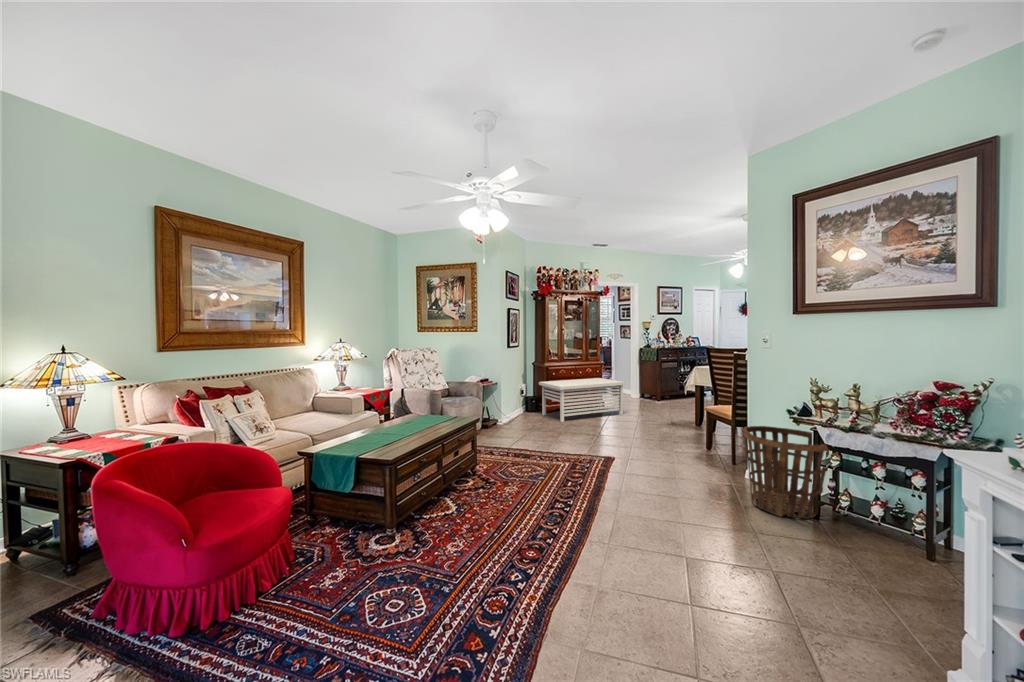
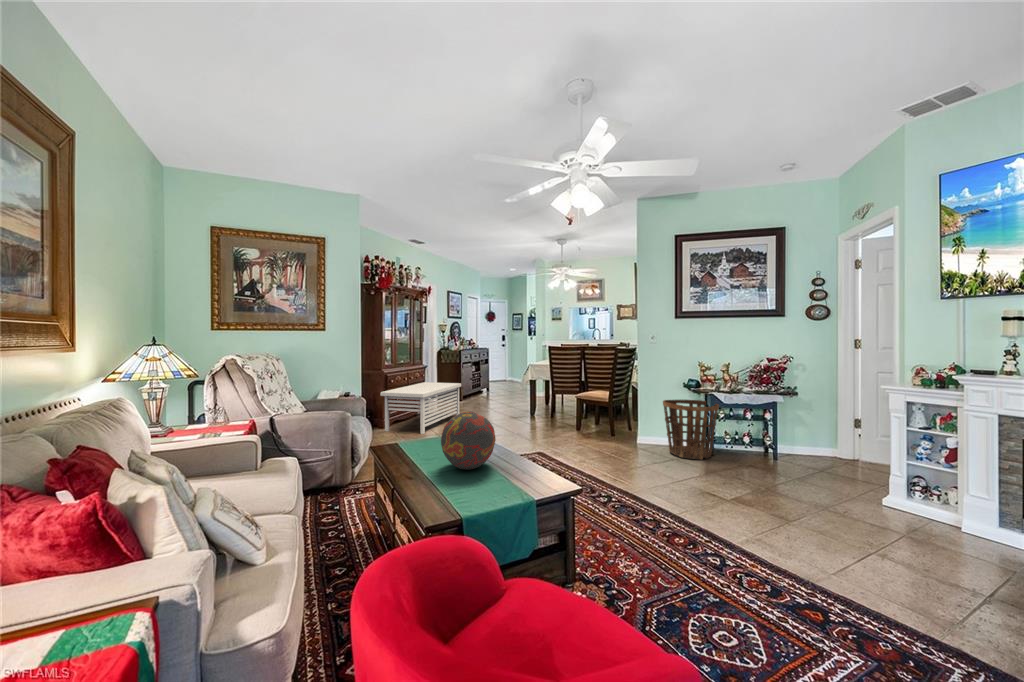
decorative orb: none [377,393,418,435] -> present [441,411,496,470]

